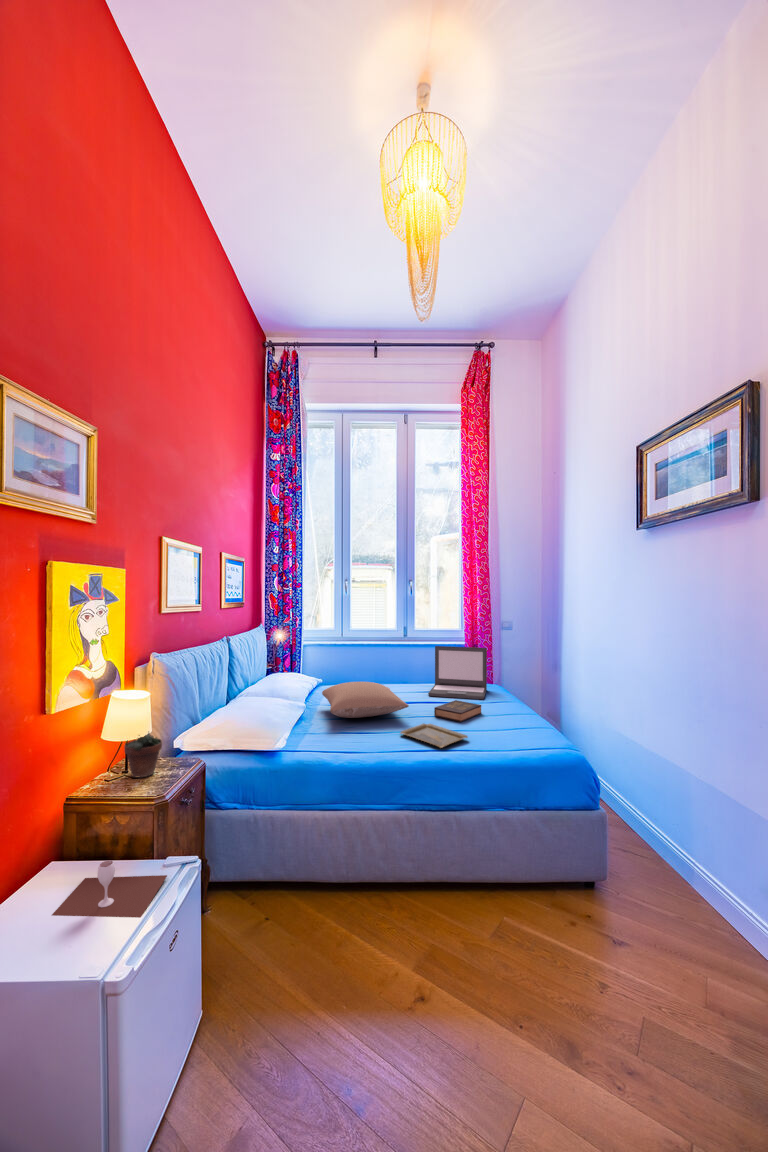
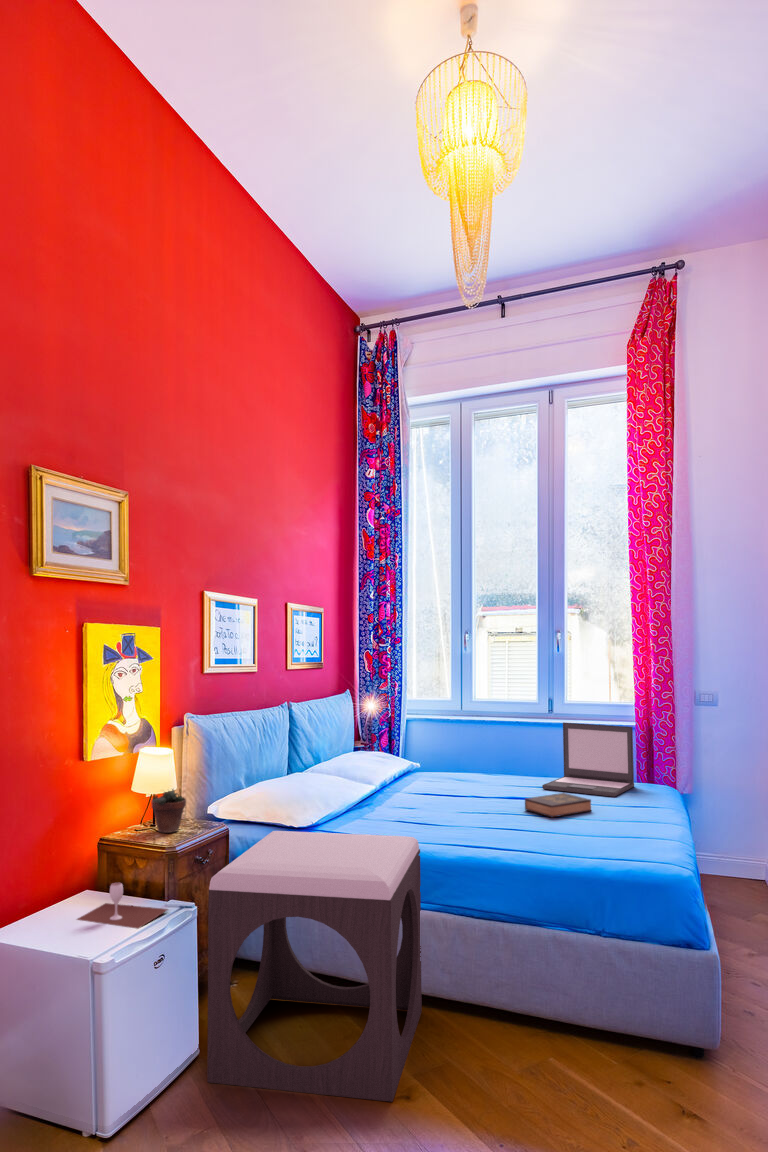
pillow: present [322,682,409,718] -> none [386,762,485,805]
tray: present [400,724,468,748] -> none [461,815,539,838]
footstool: none [220,757,421,1059] -> present [207,831,422,1102]

